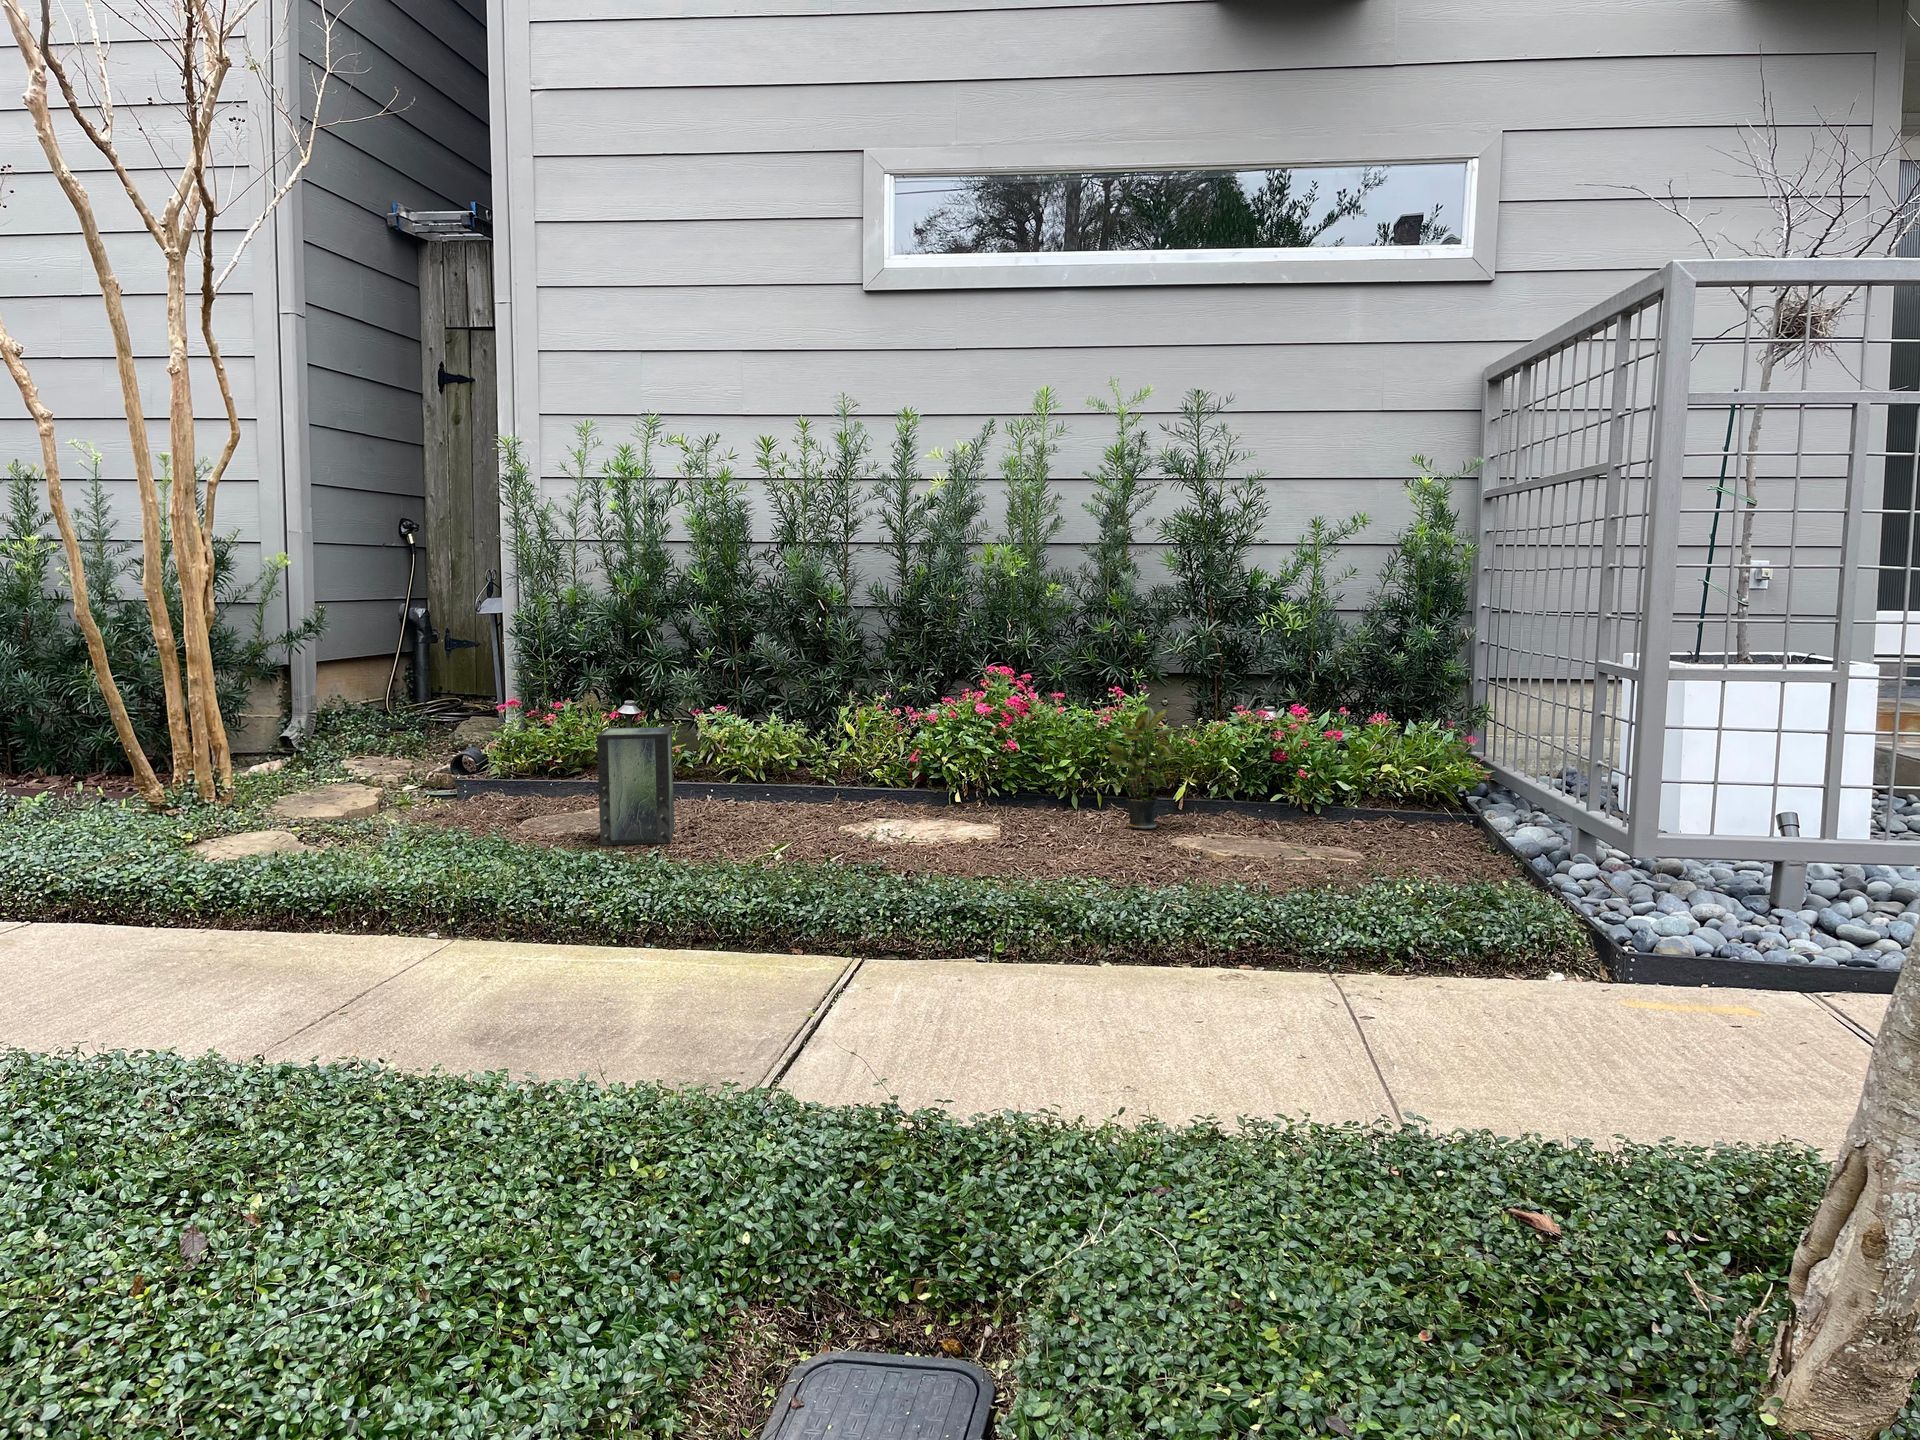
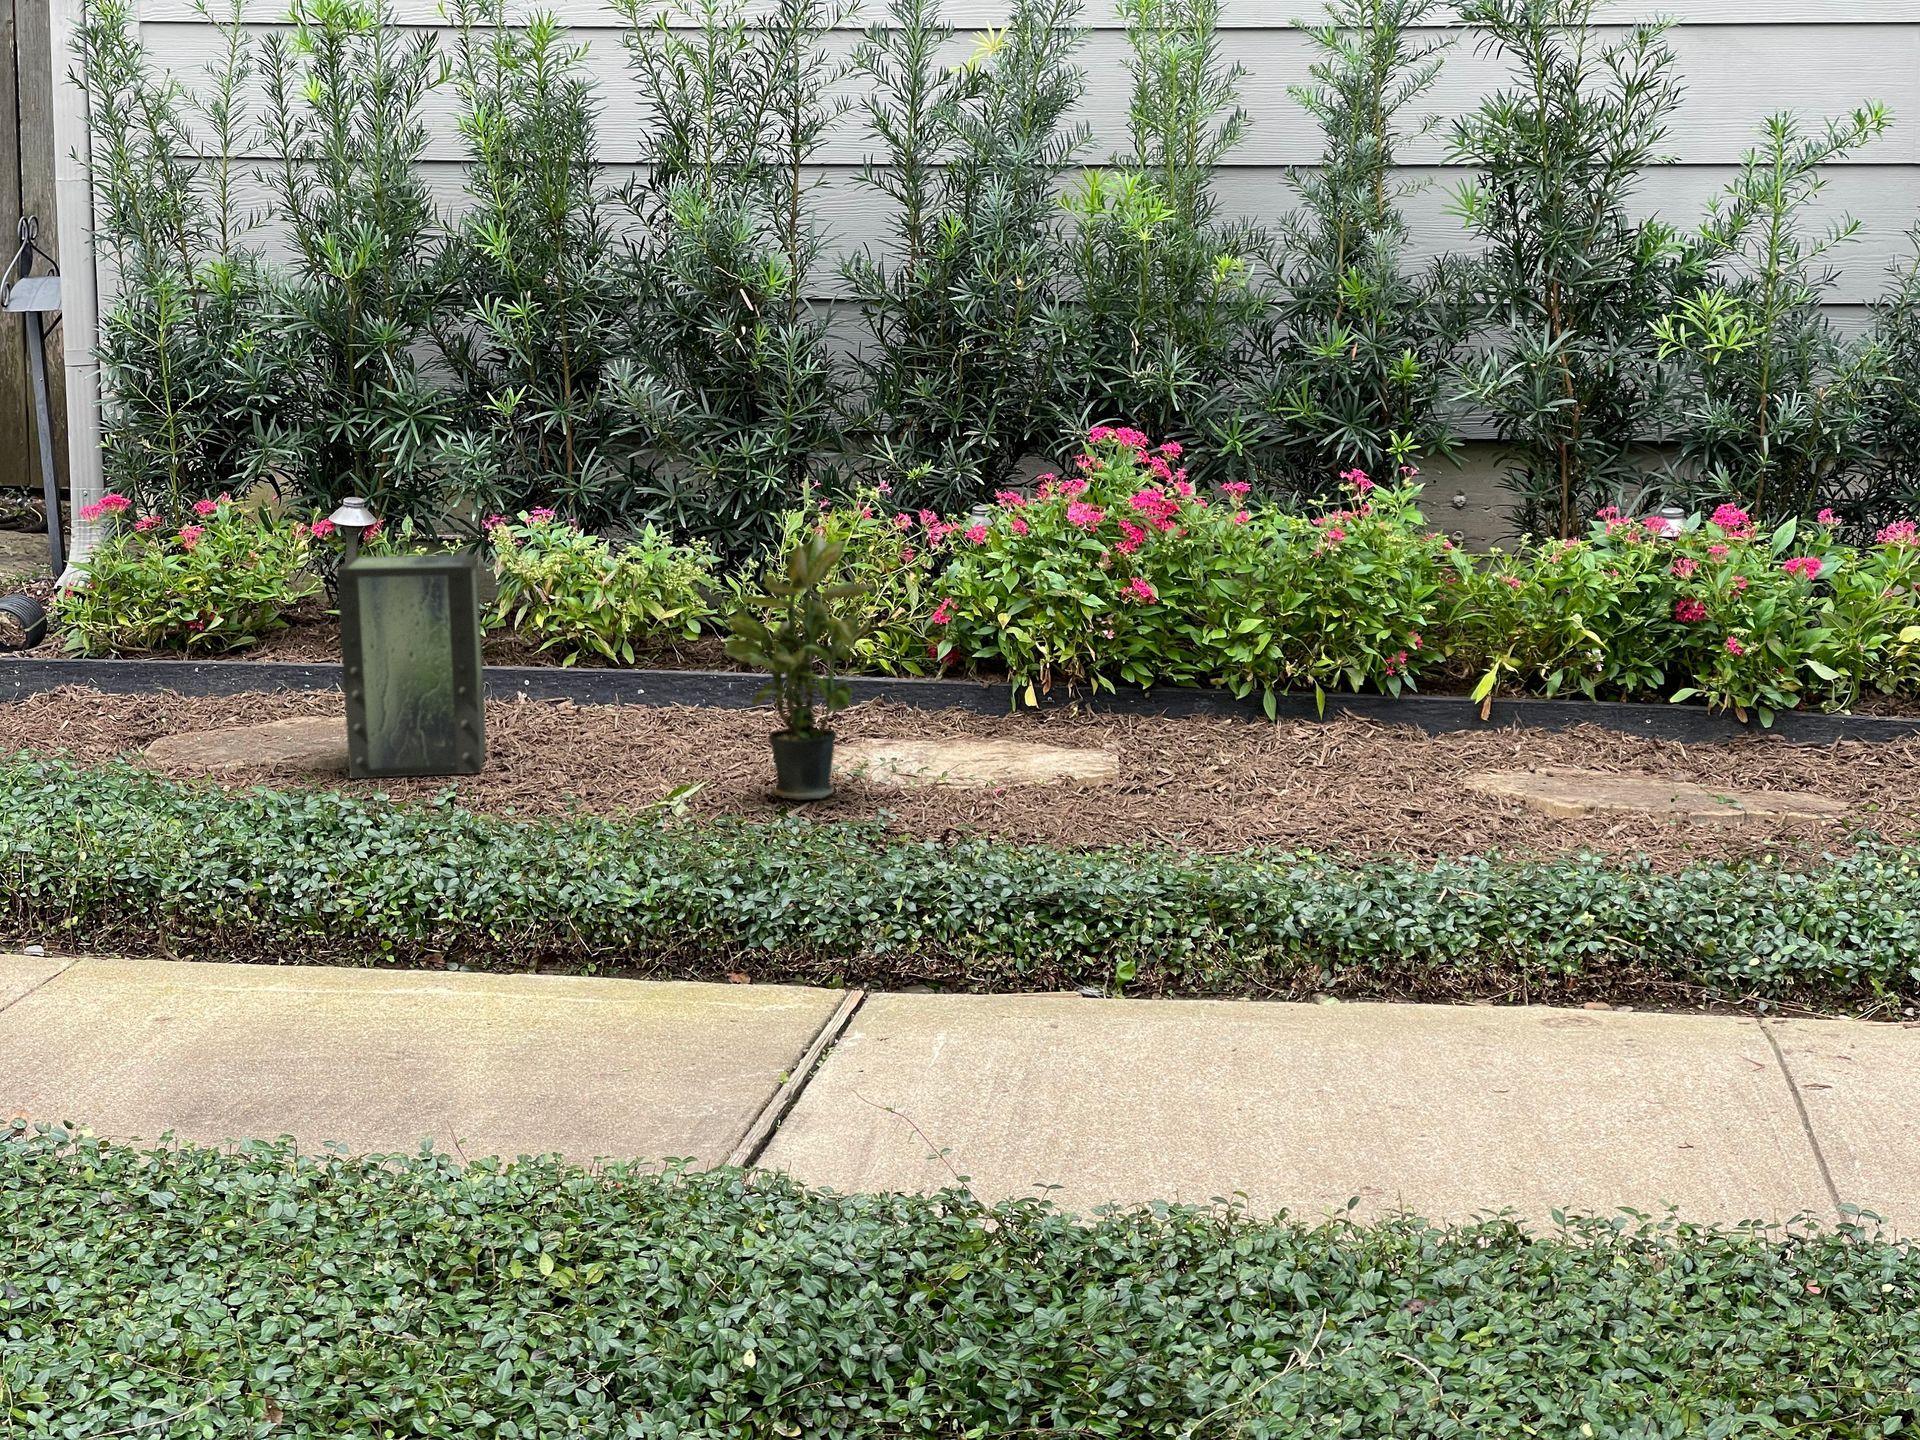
potted plant: present [1107,707,1174,829] -> present [724,534,870,800]

